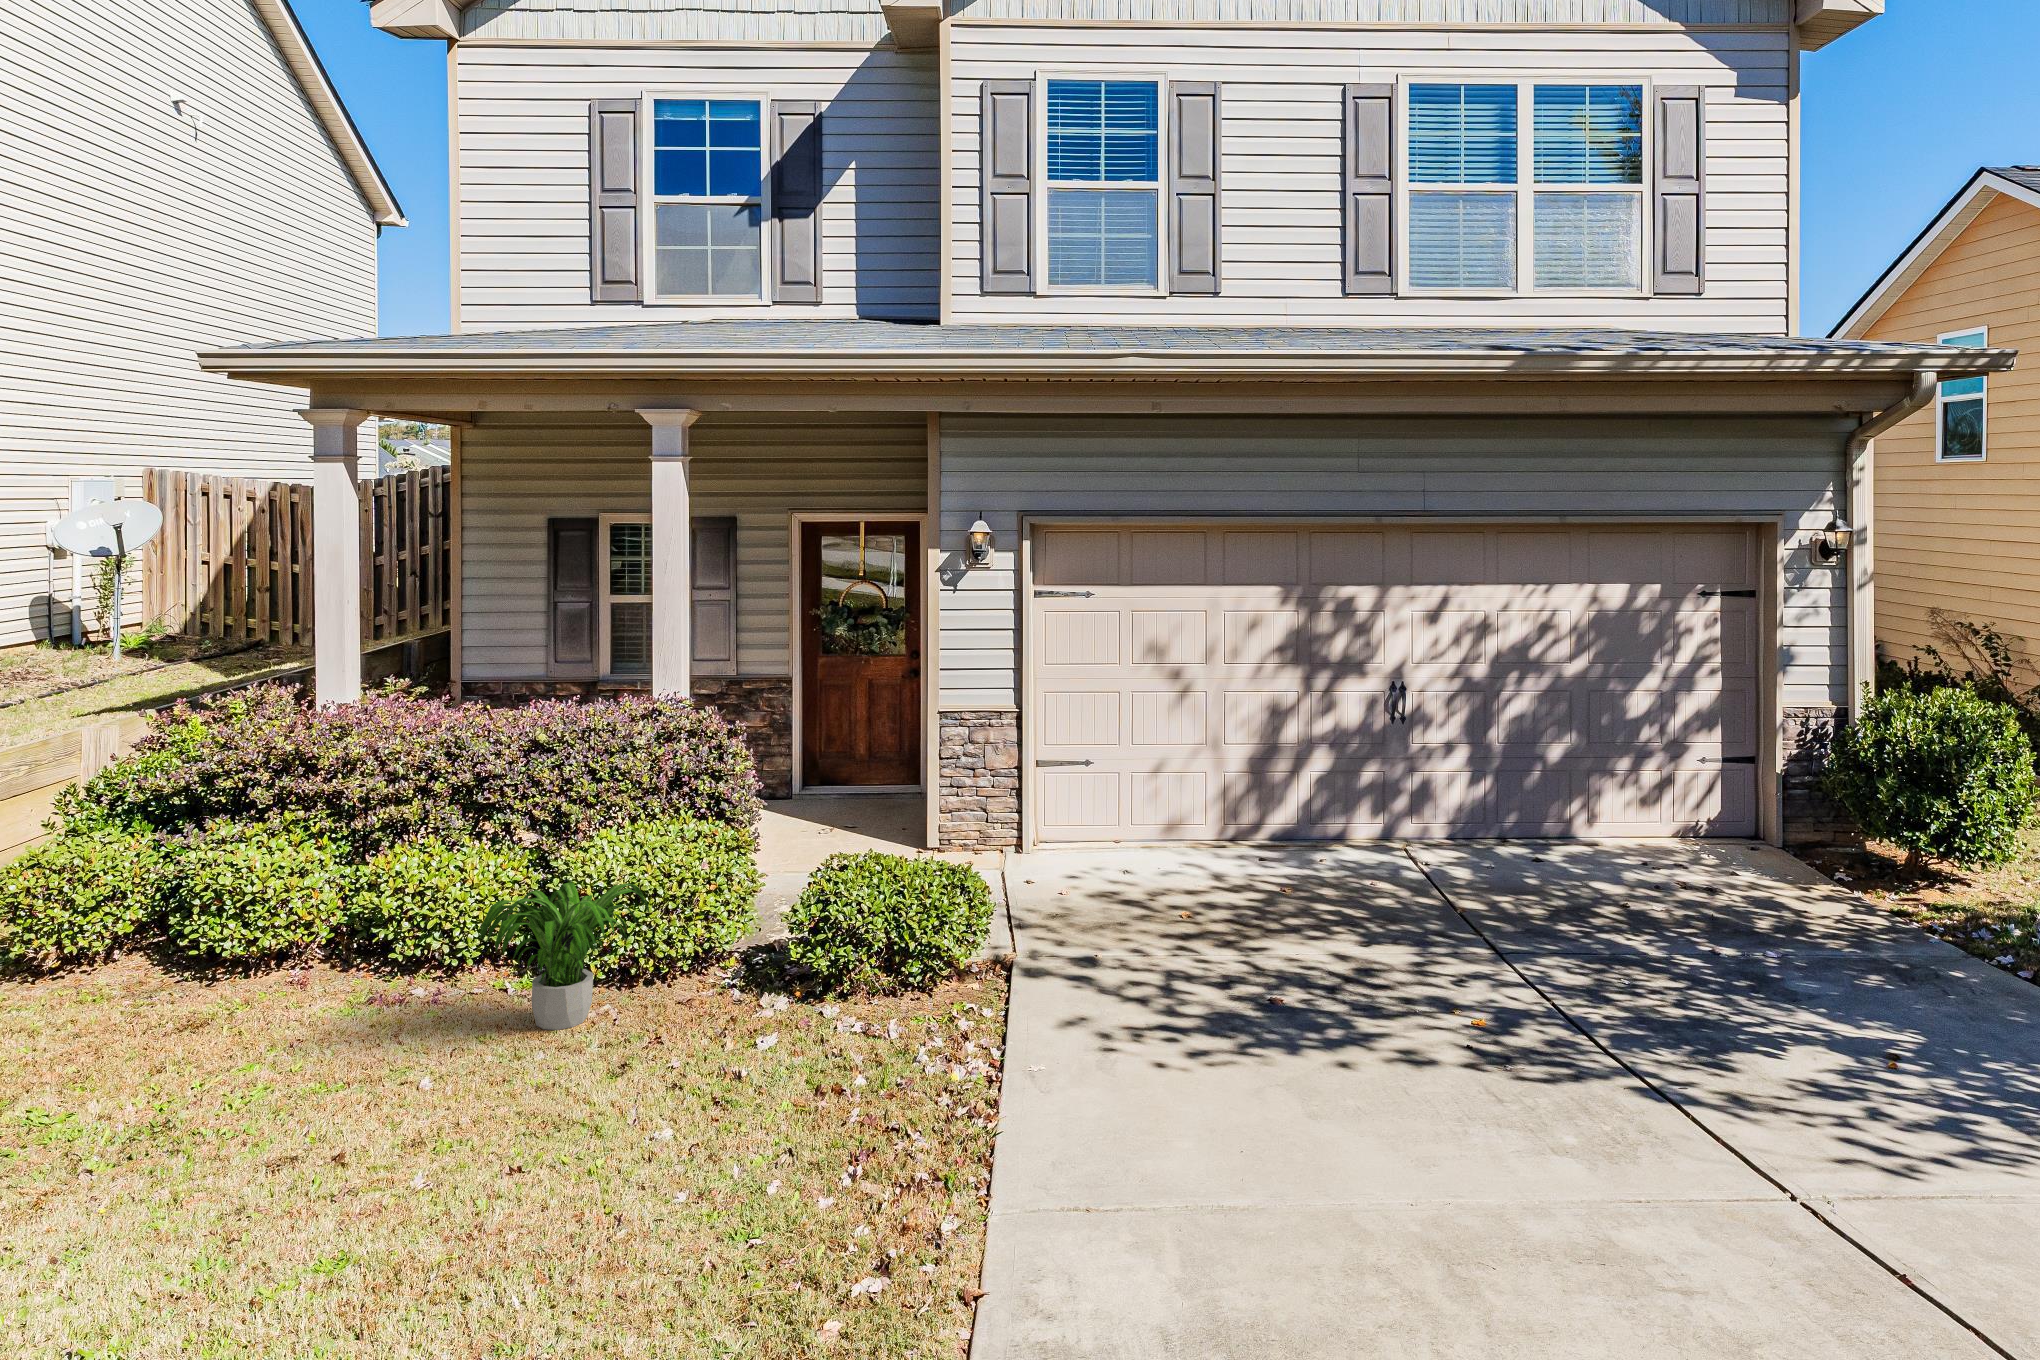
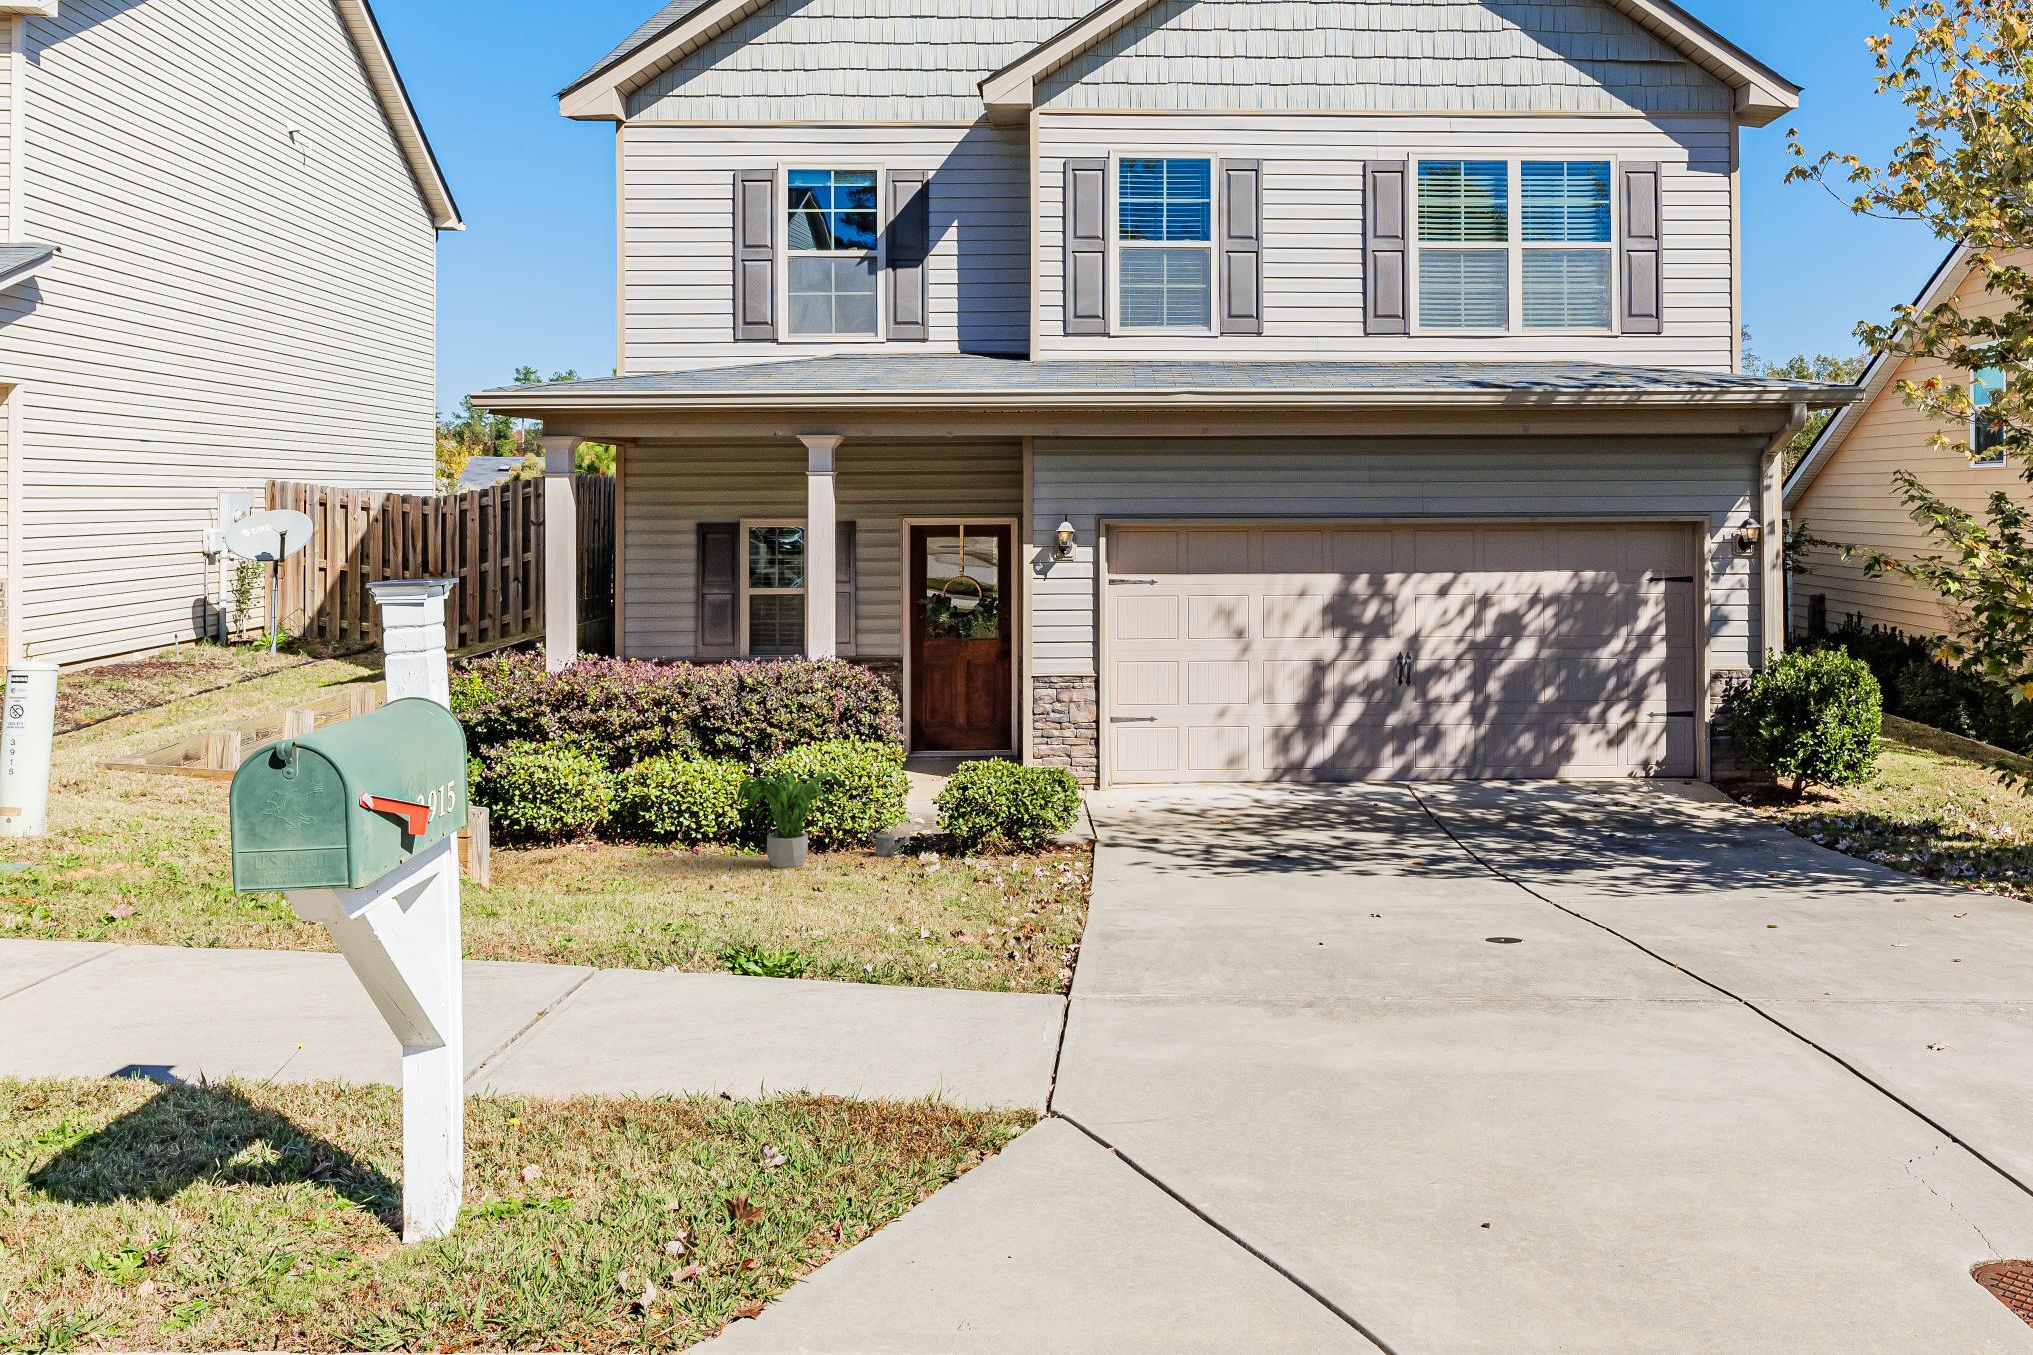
watering can: none [693,961,743,999] -> present [871,833,910,857]

